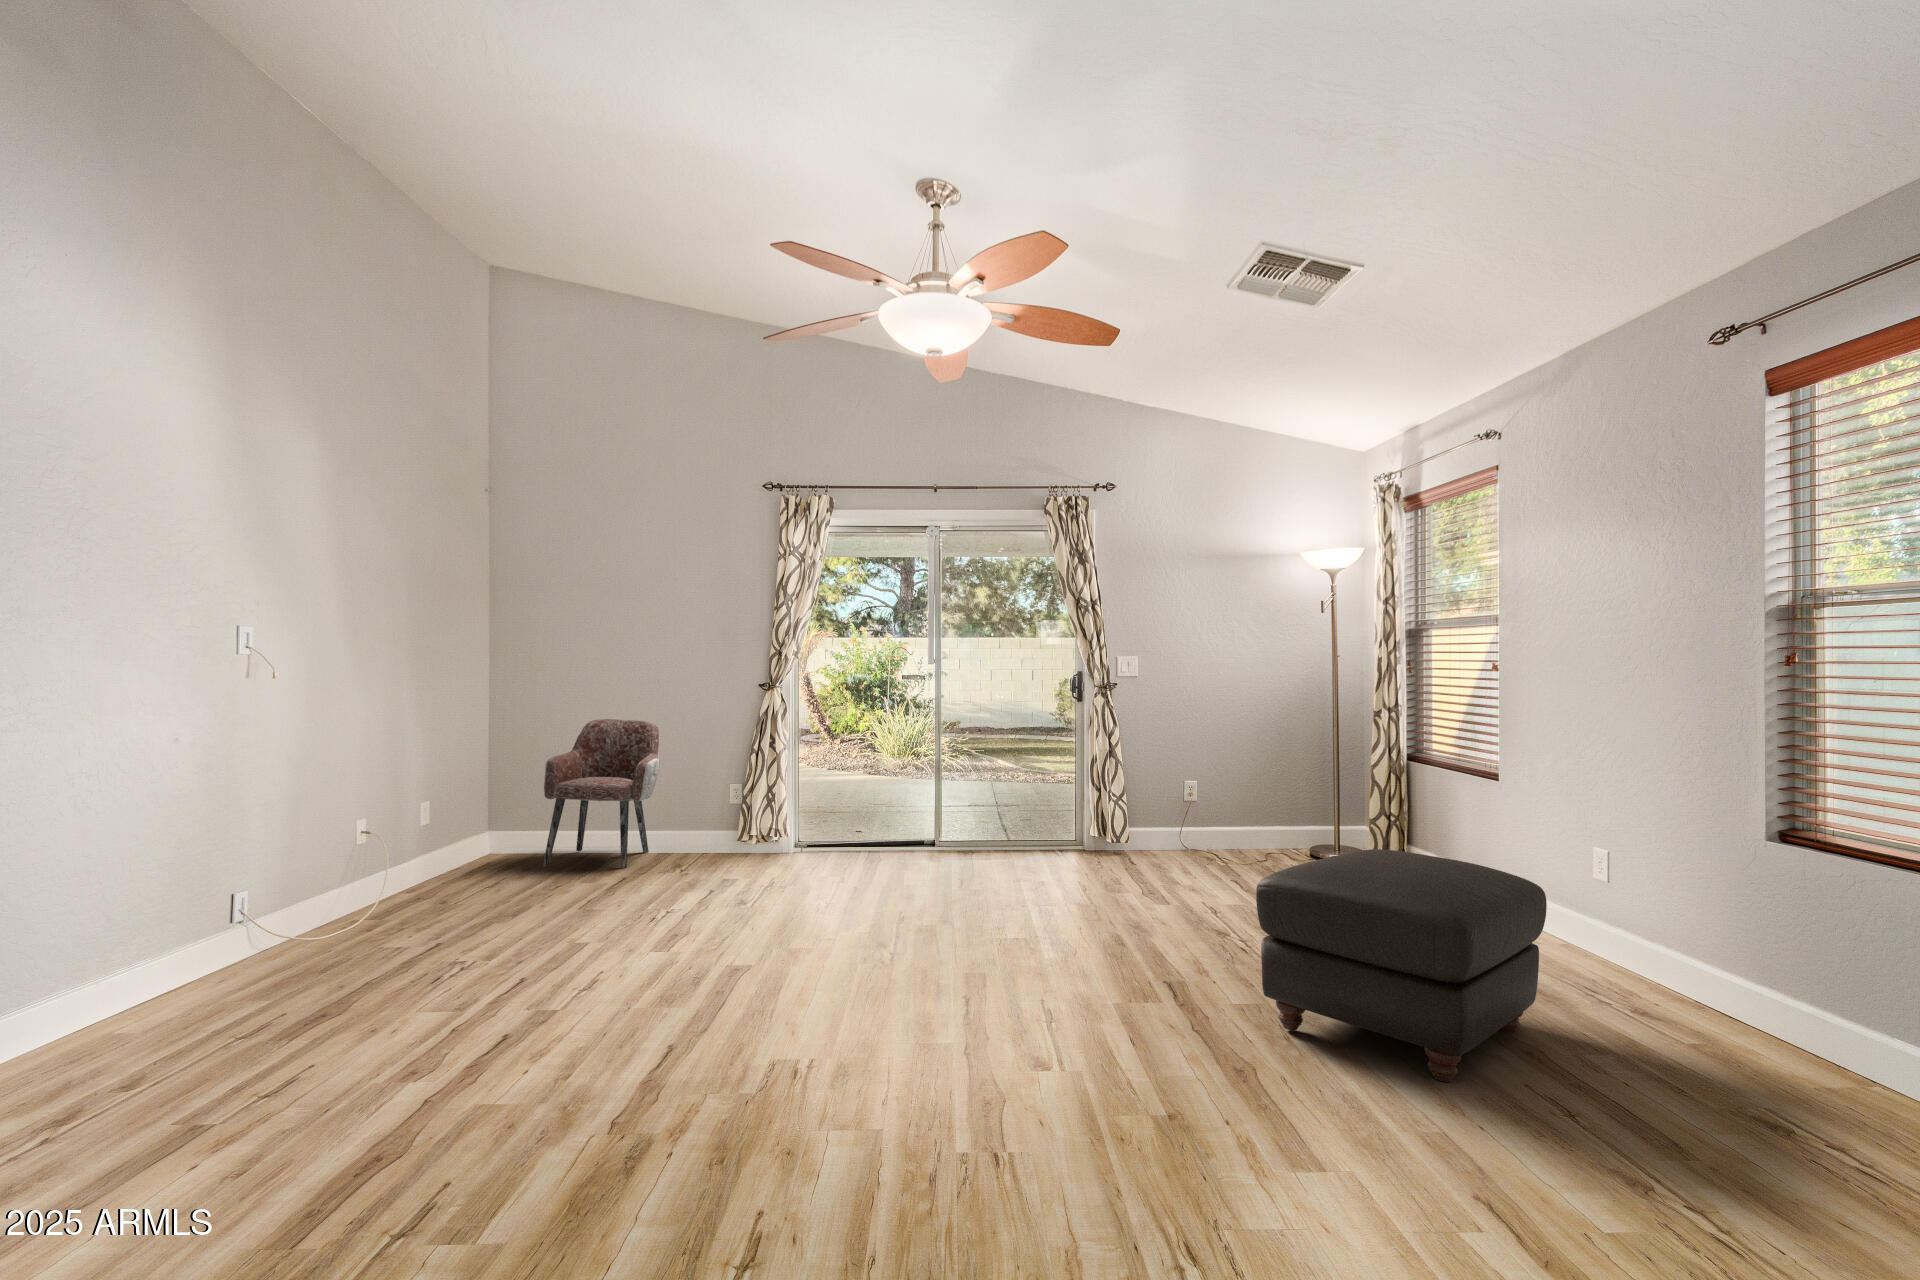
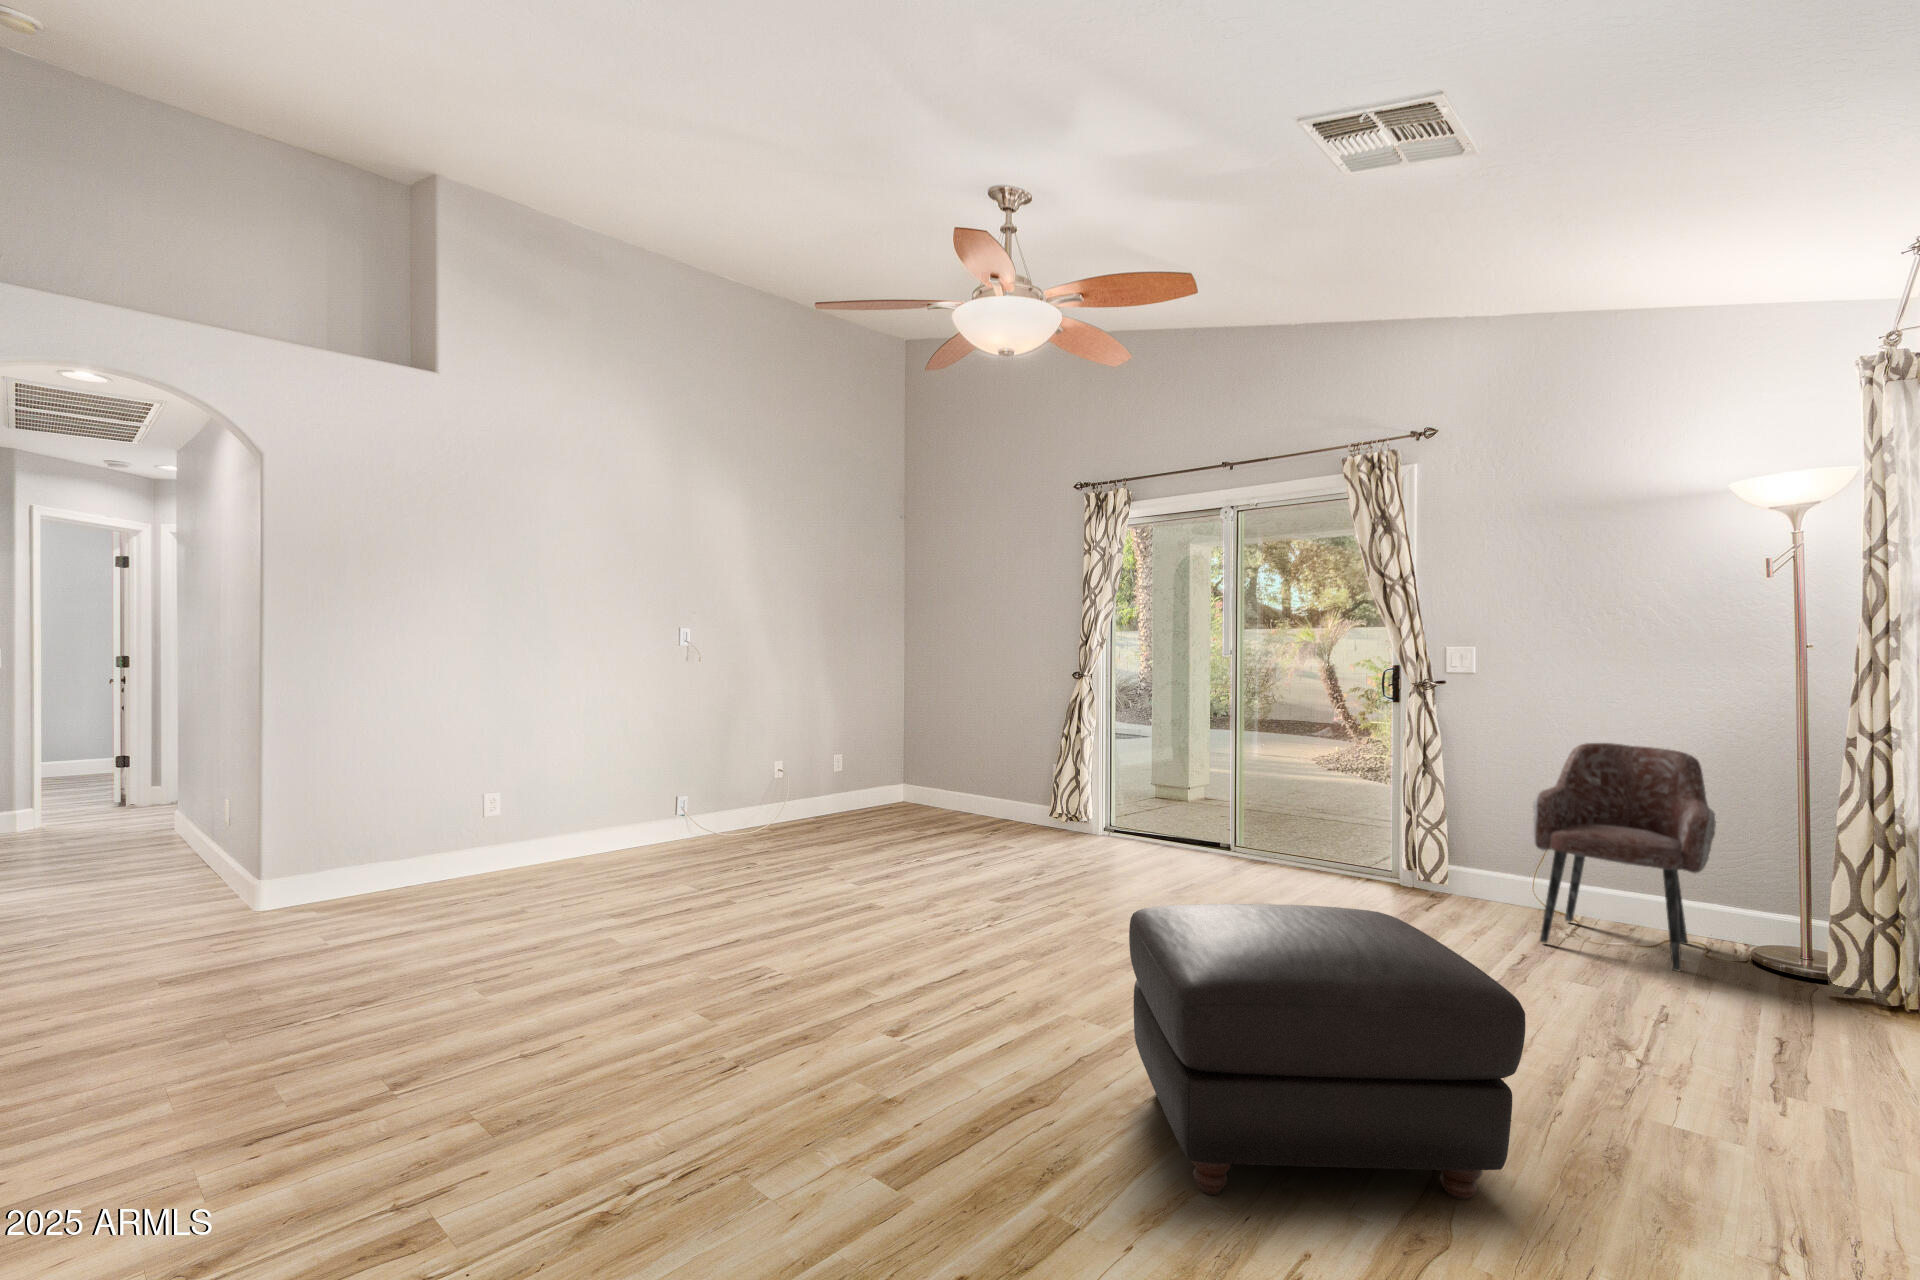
armchair: present [543,719,659,869] -> present [1533,743,1716,971]

